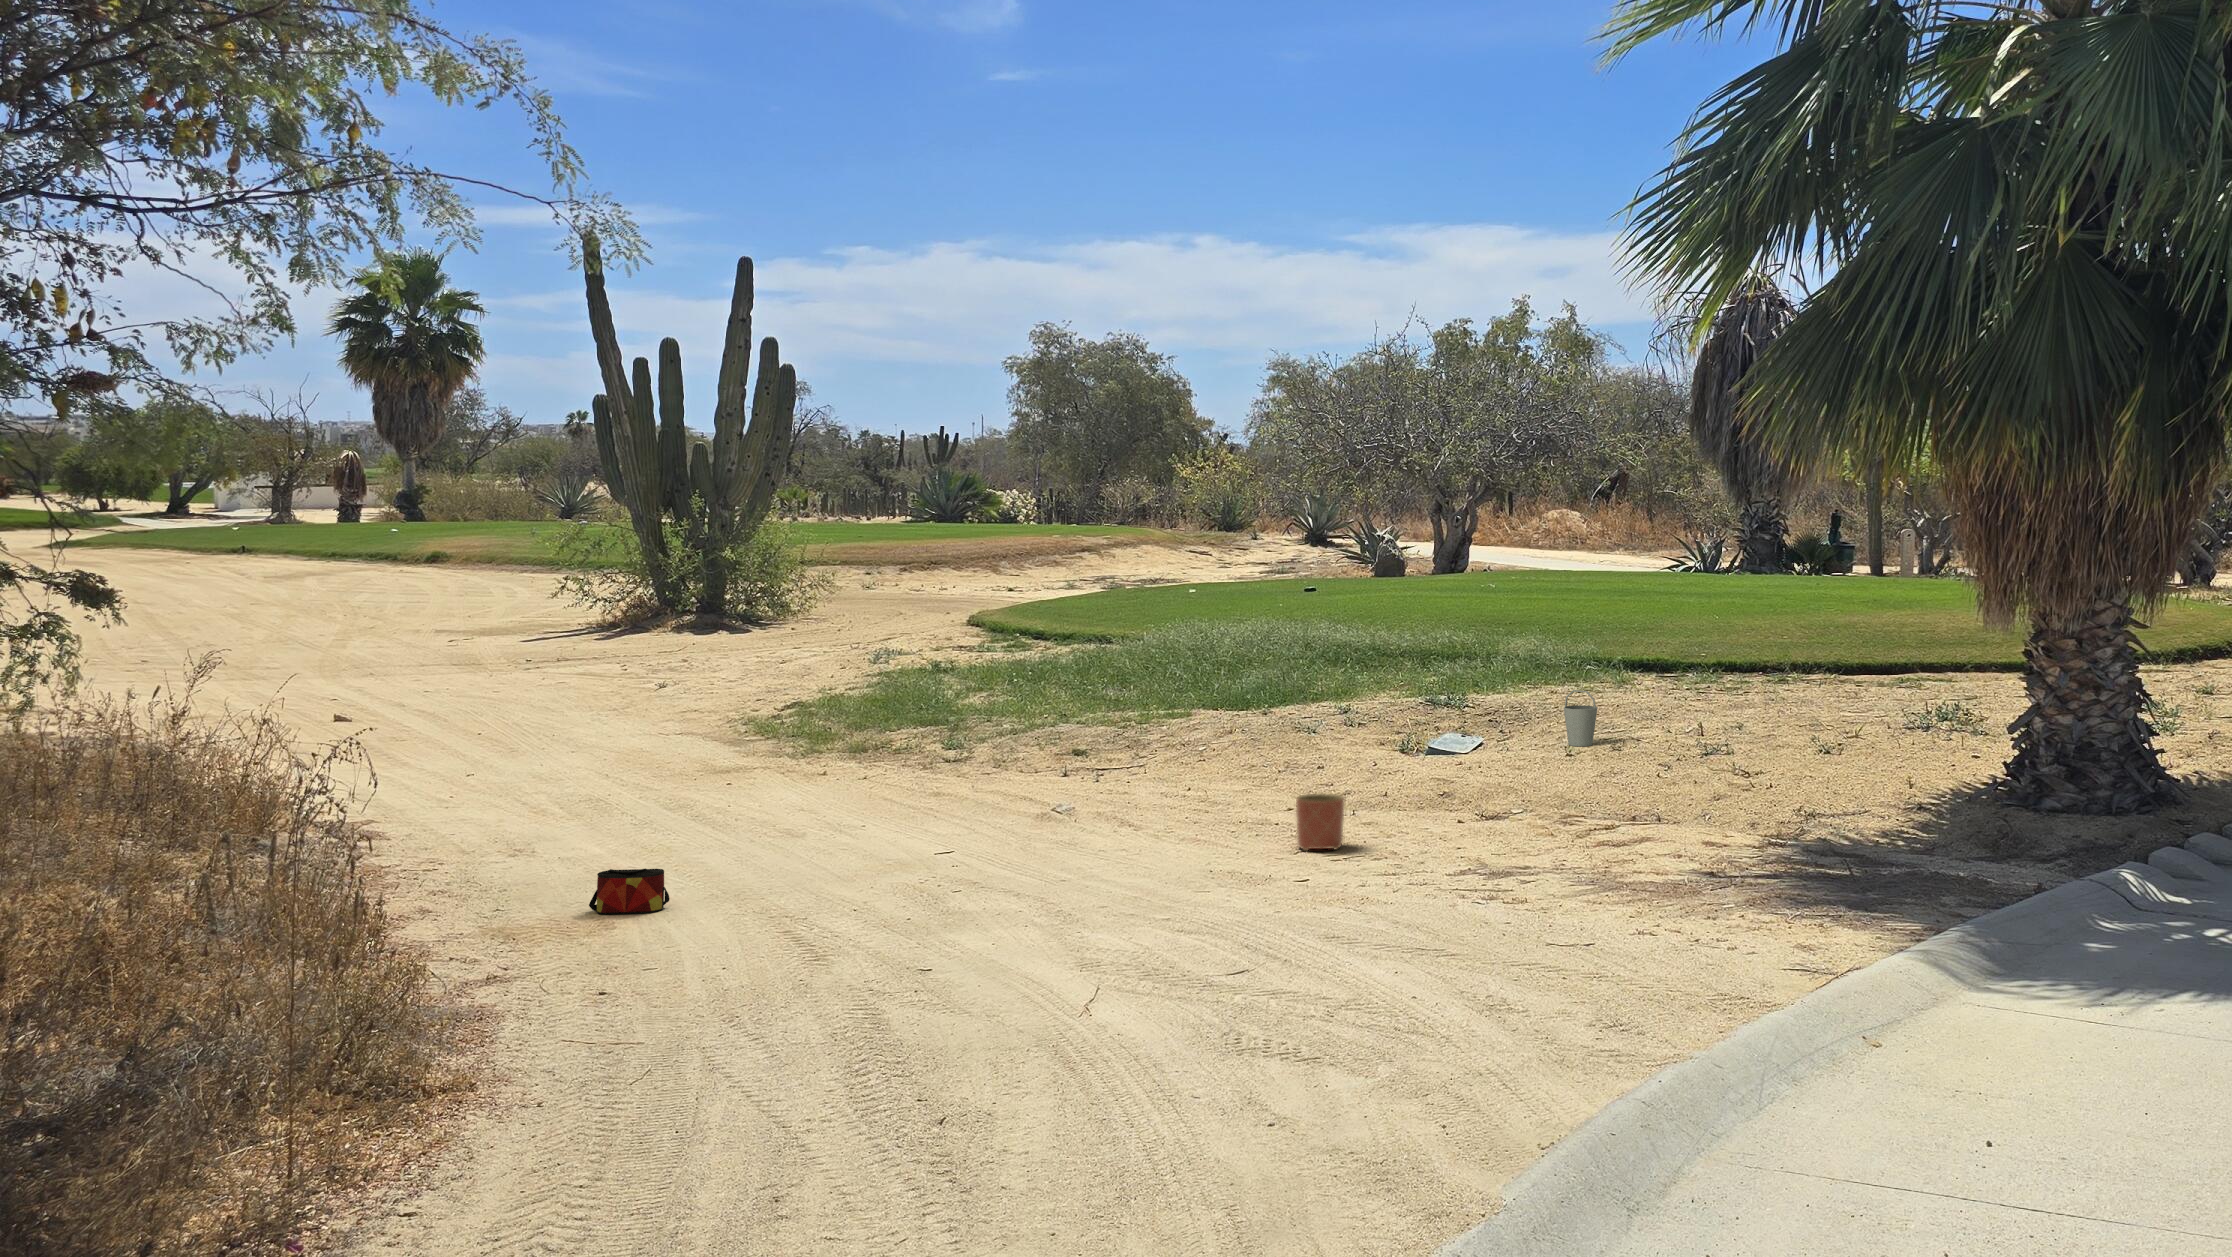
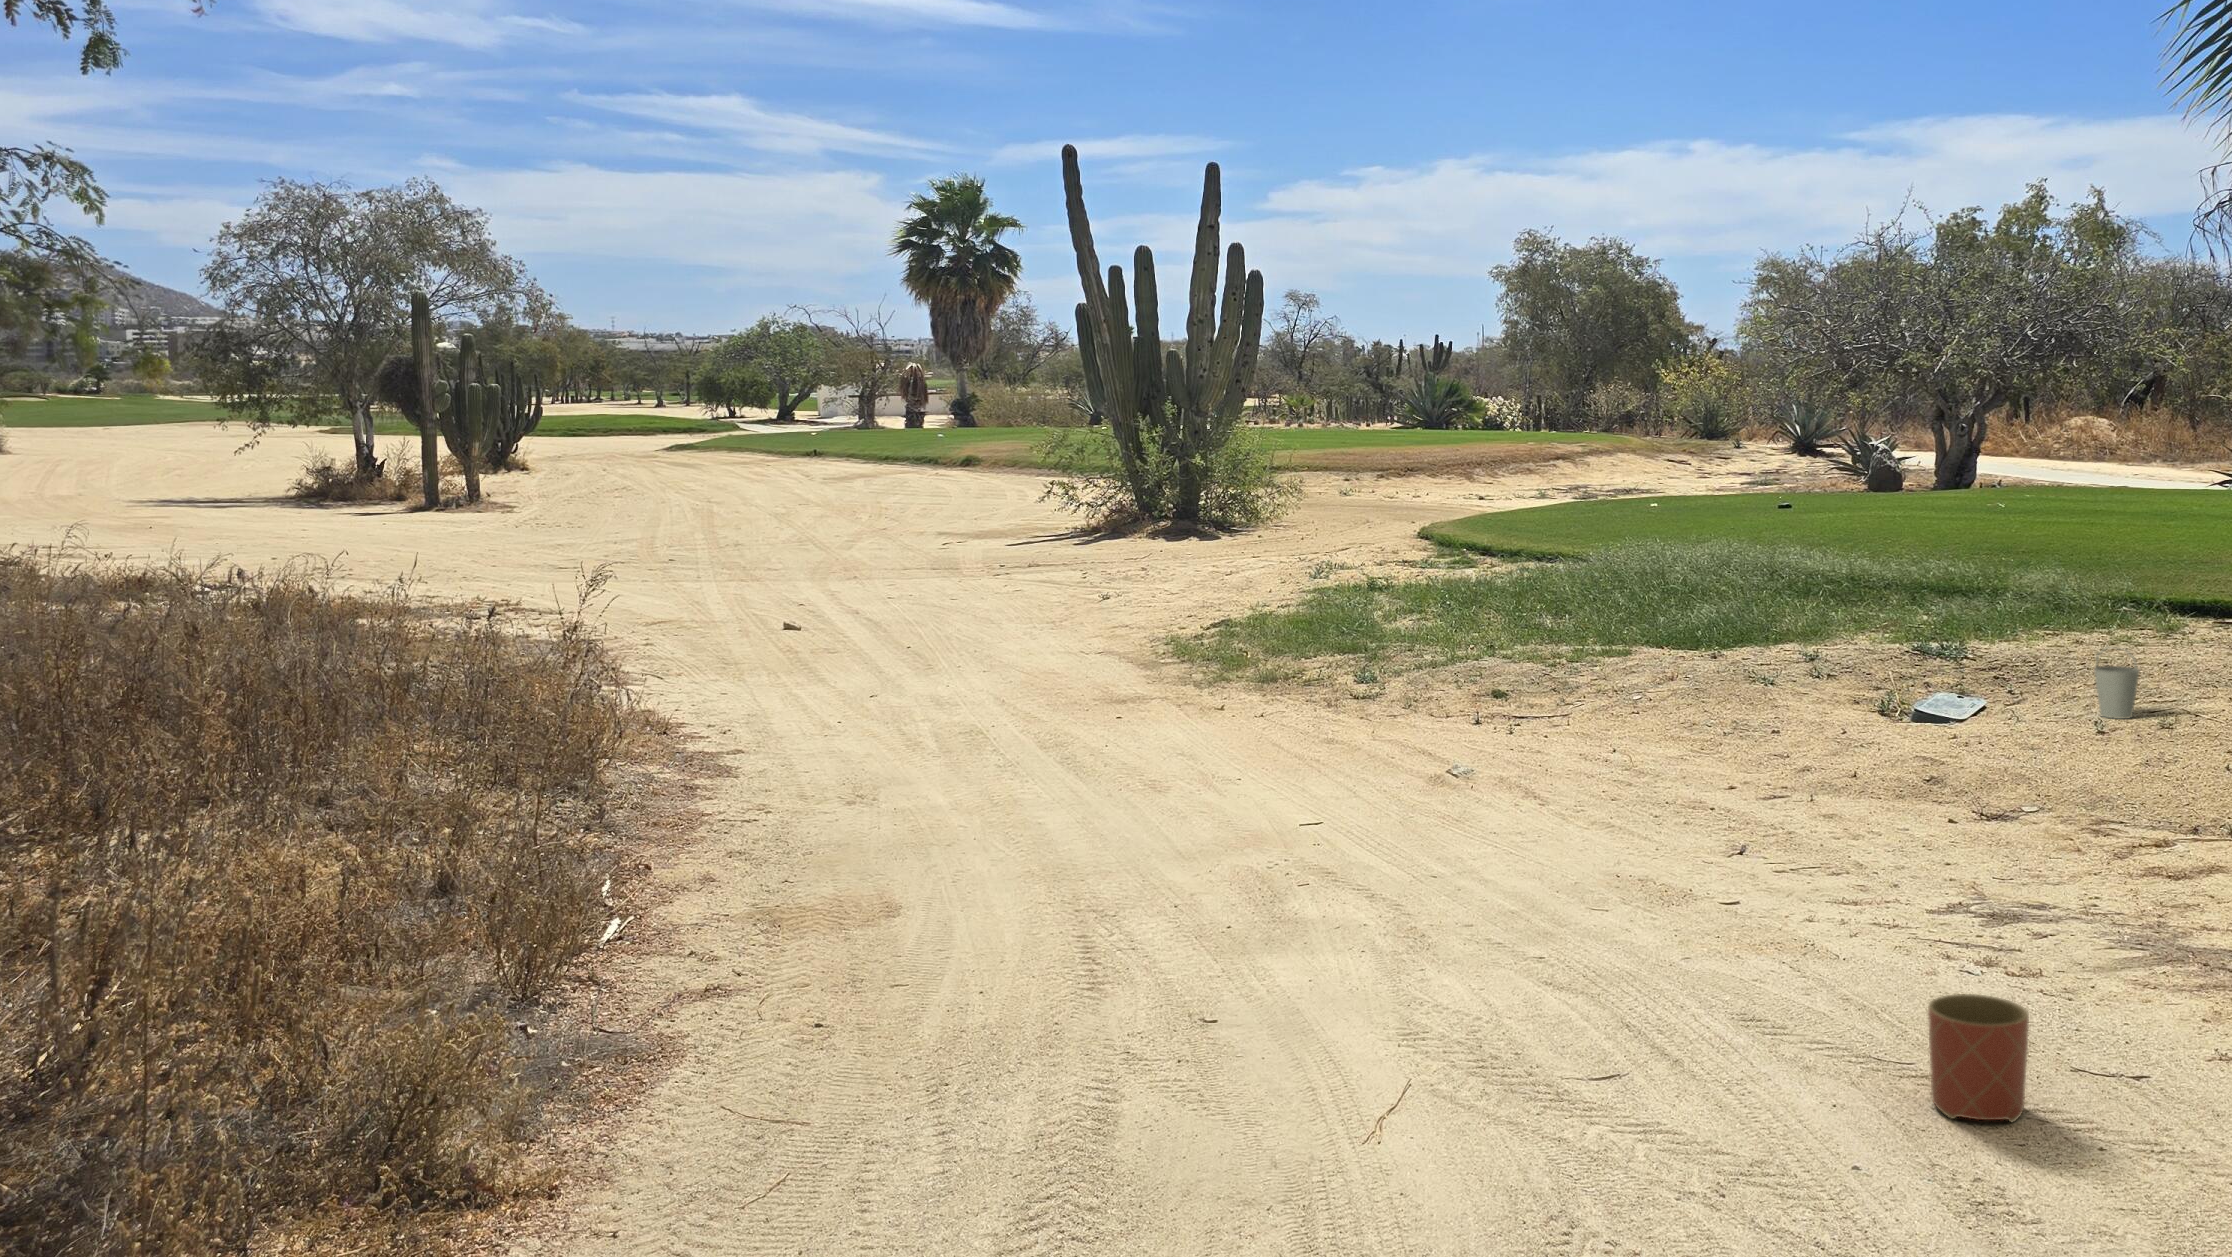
planter: present [1296,793,1344,850] -> present [1928,994,2029,1122]
bag: present [589,869,669,914] -> none [863,845,951,901]

